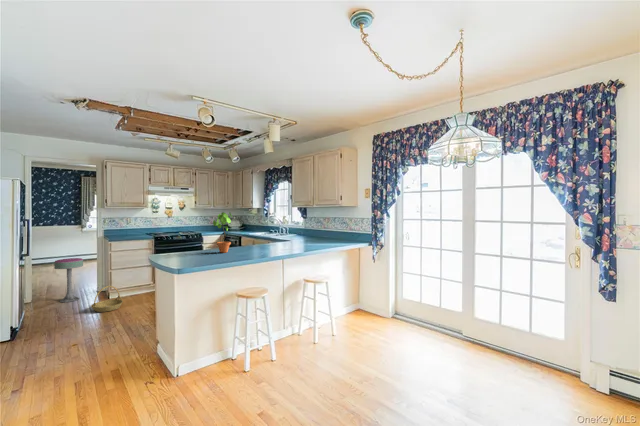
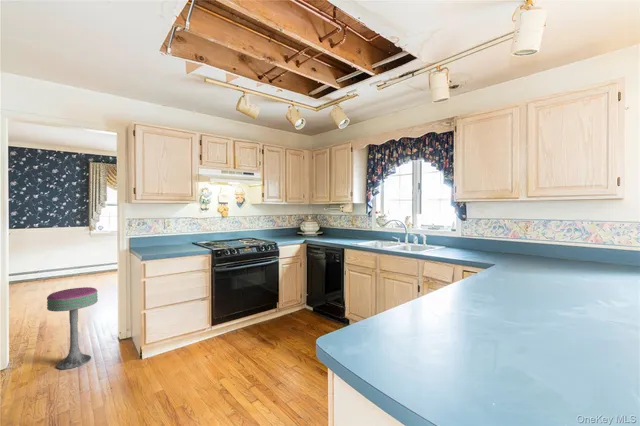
potted plant: present [213,212,232,253] -> none [472,208,523,323]
basket: present [91,286,123,312] -> none [115,347,173,403]

